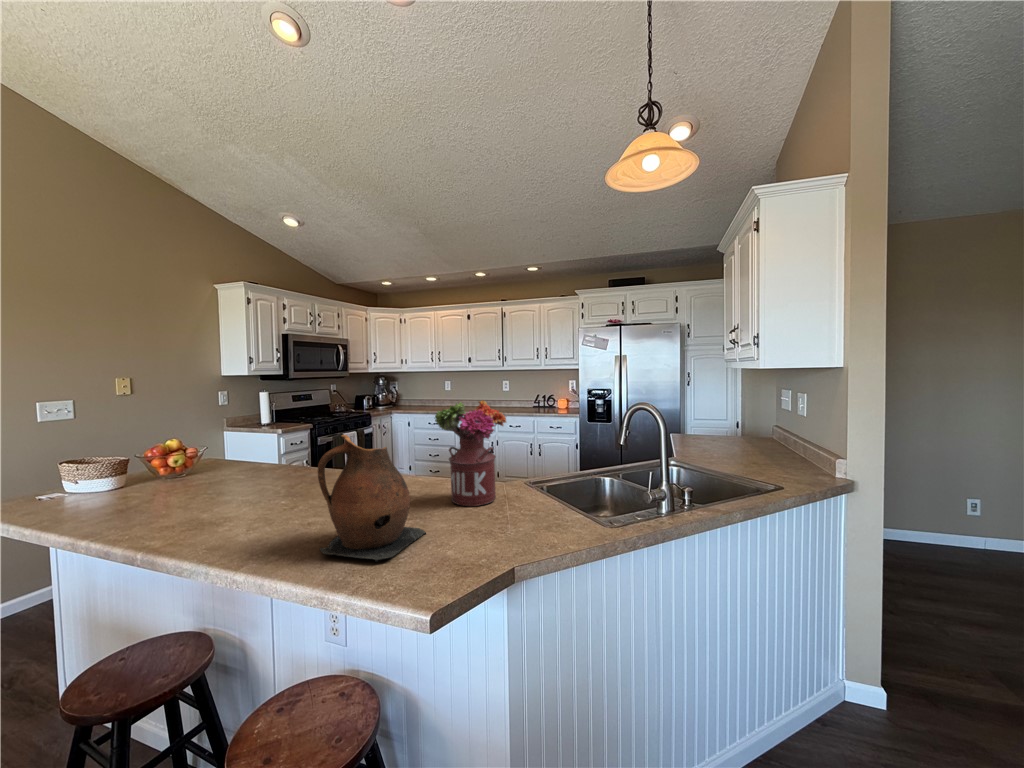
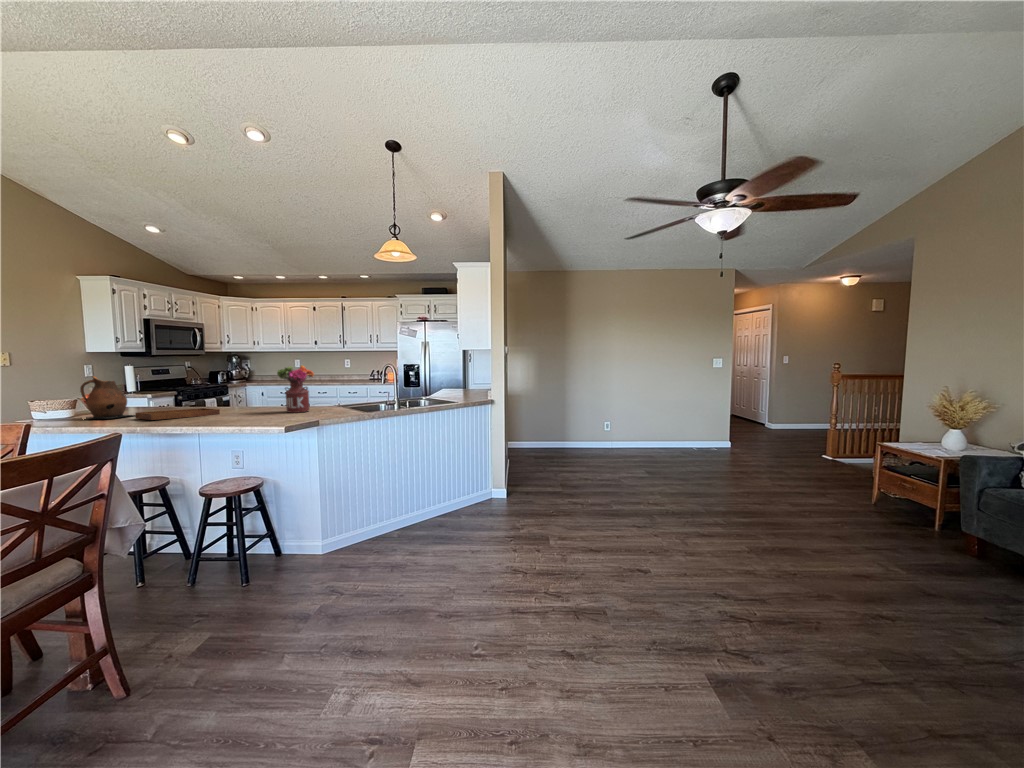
ceramic pitcher: present [318,435,426,562] -> present [80,376,133,419]
tray: none [176,463,329,527] -> present [136,396,220,420]

